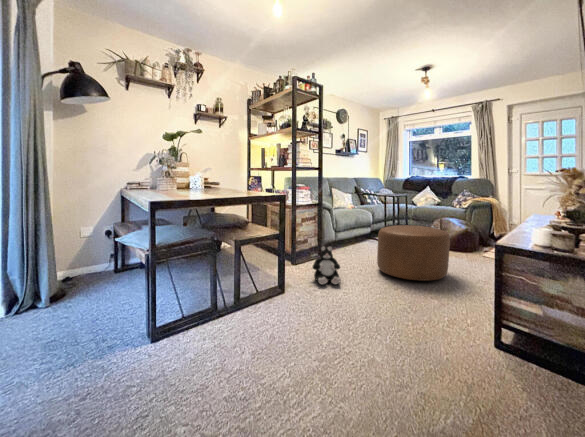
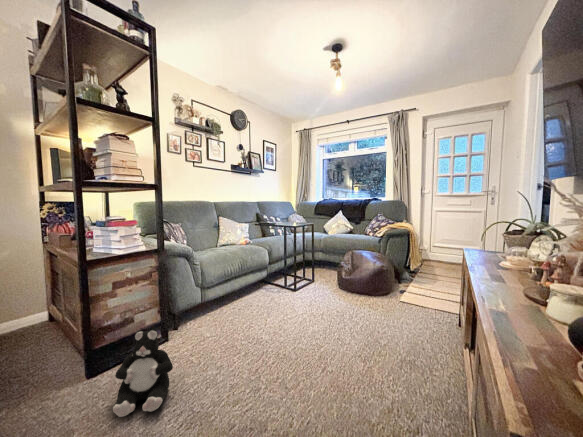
ottoman: present [377,225,450,281] -> none [251,274,353,377]

